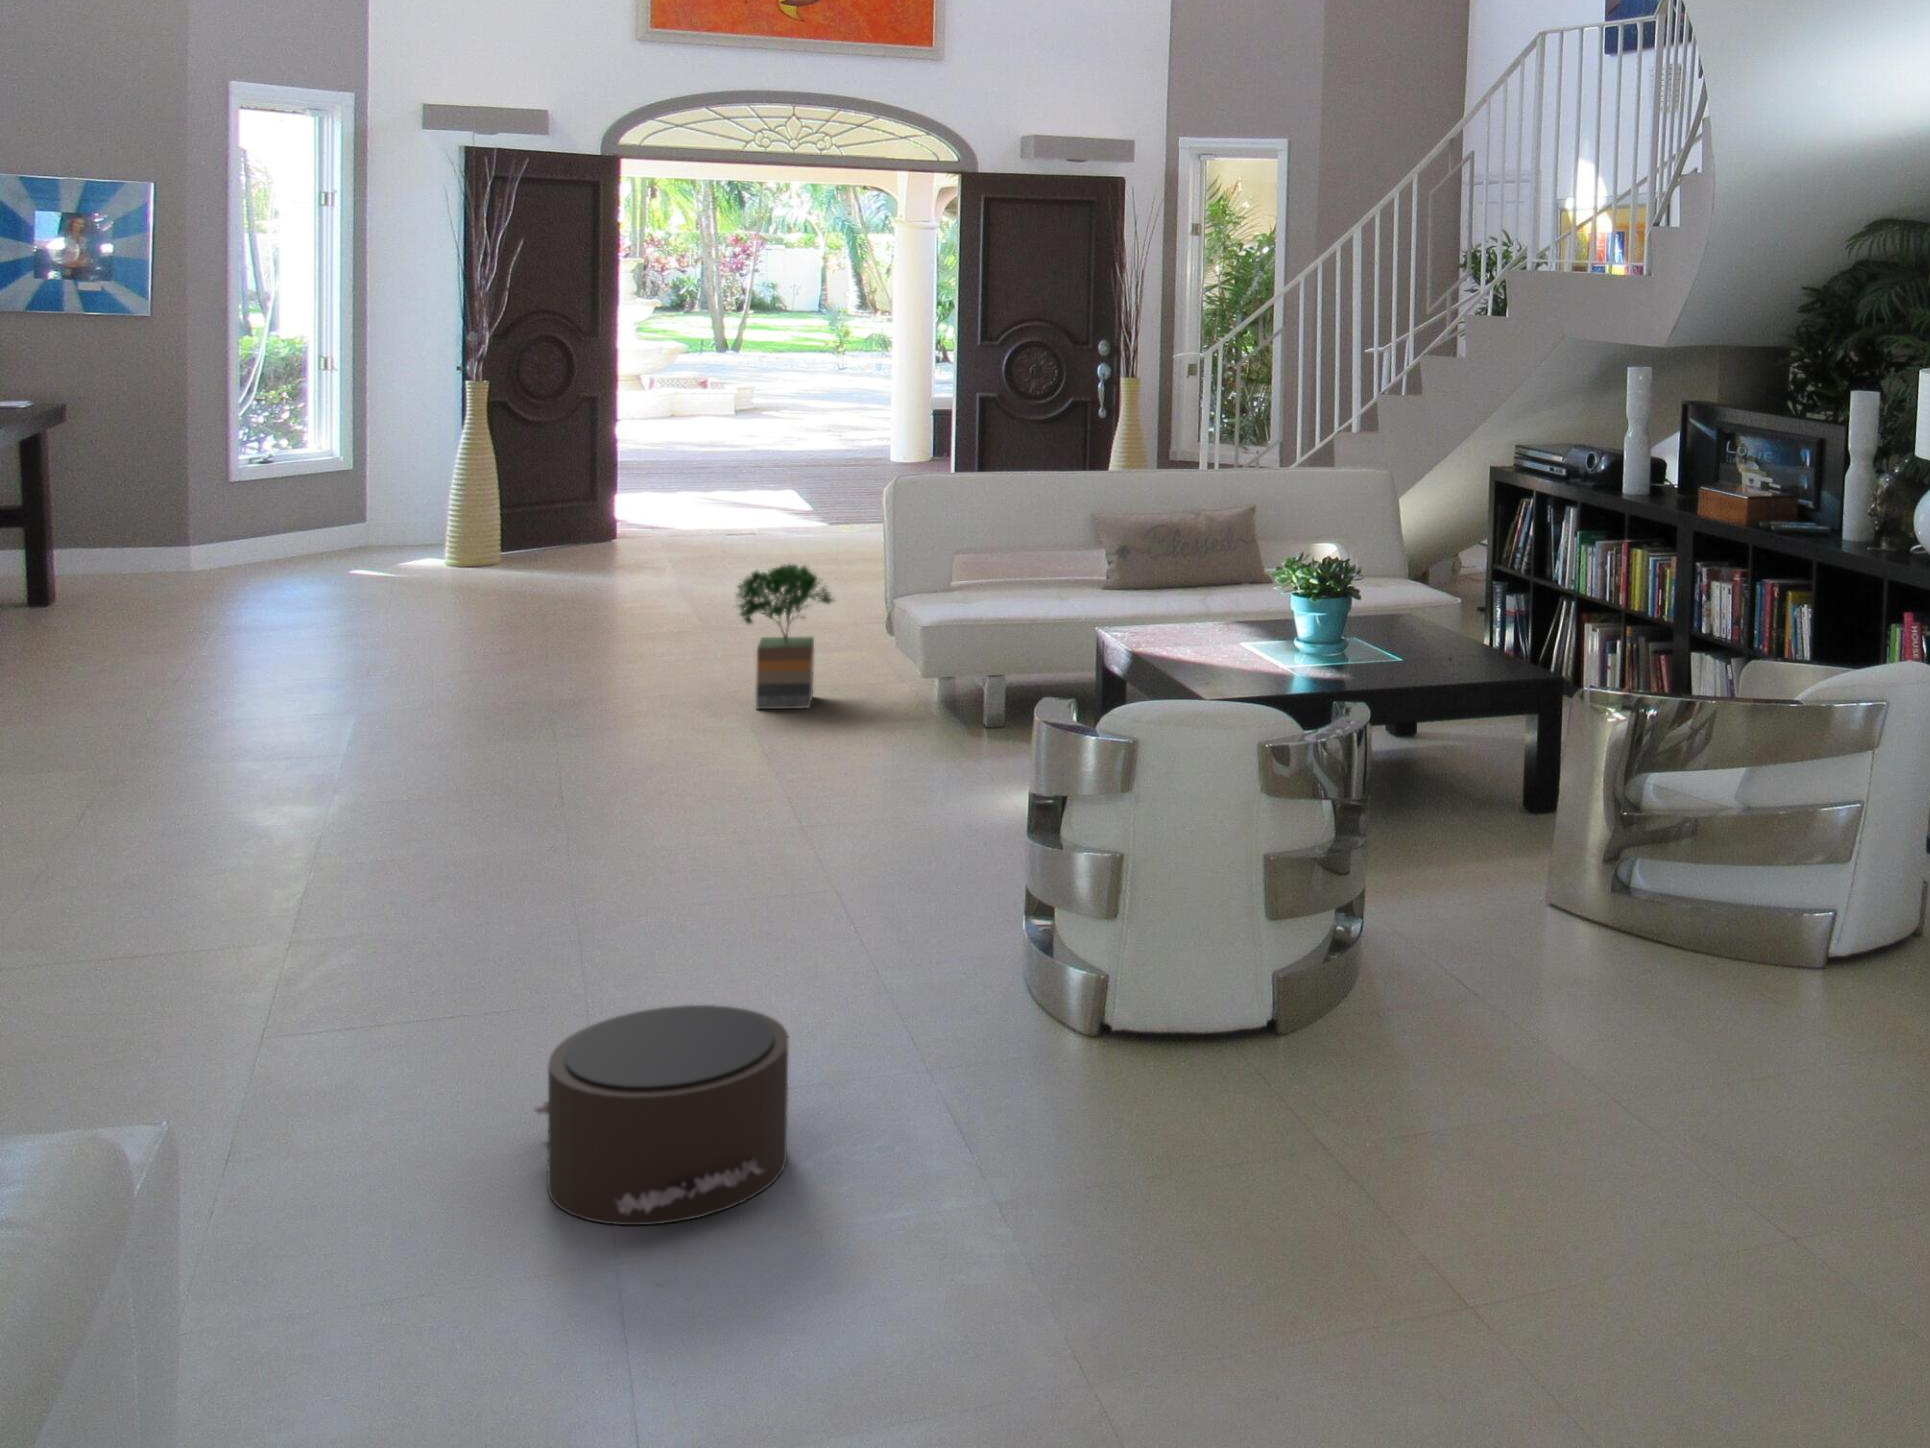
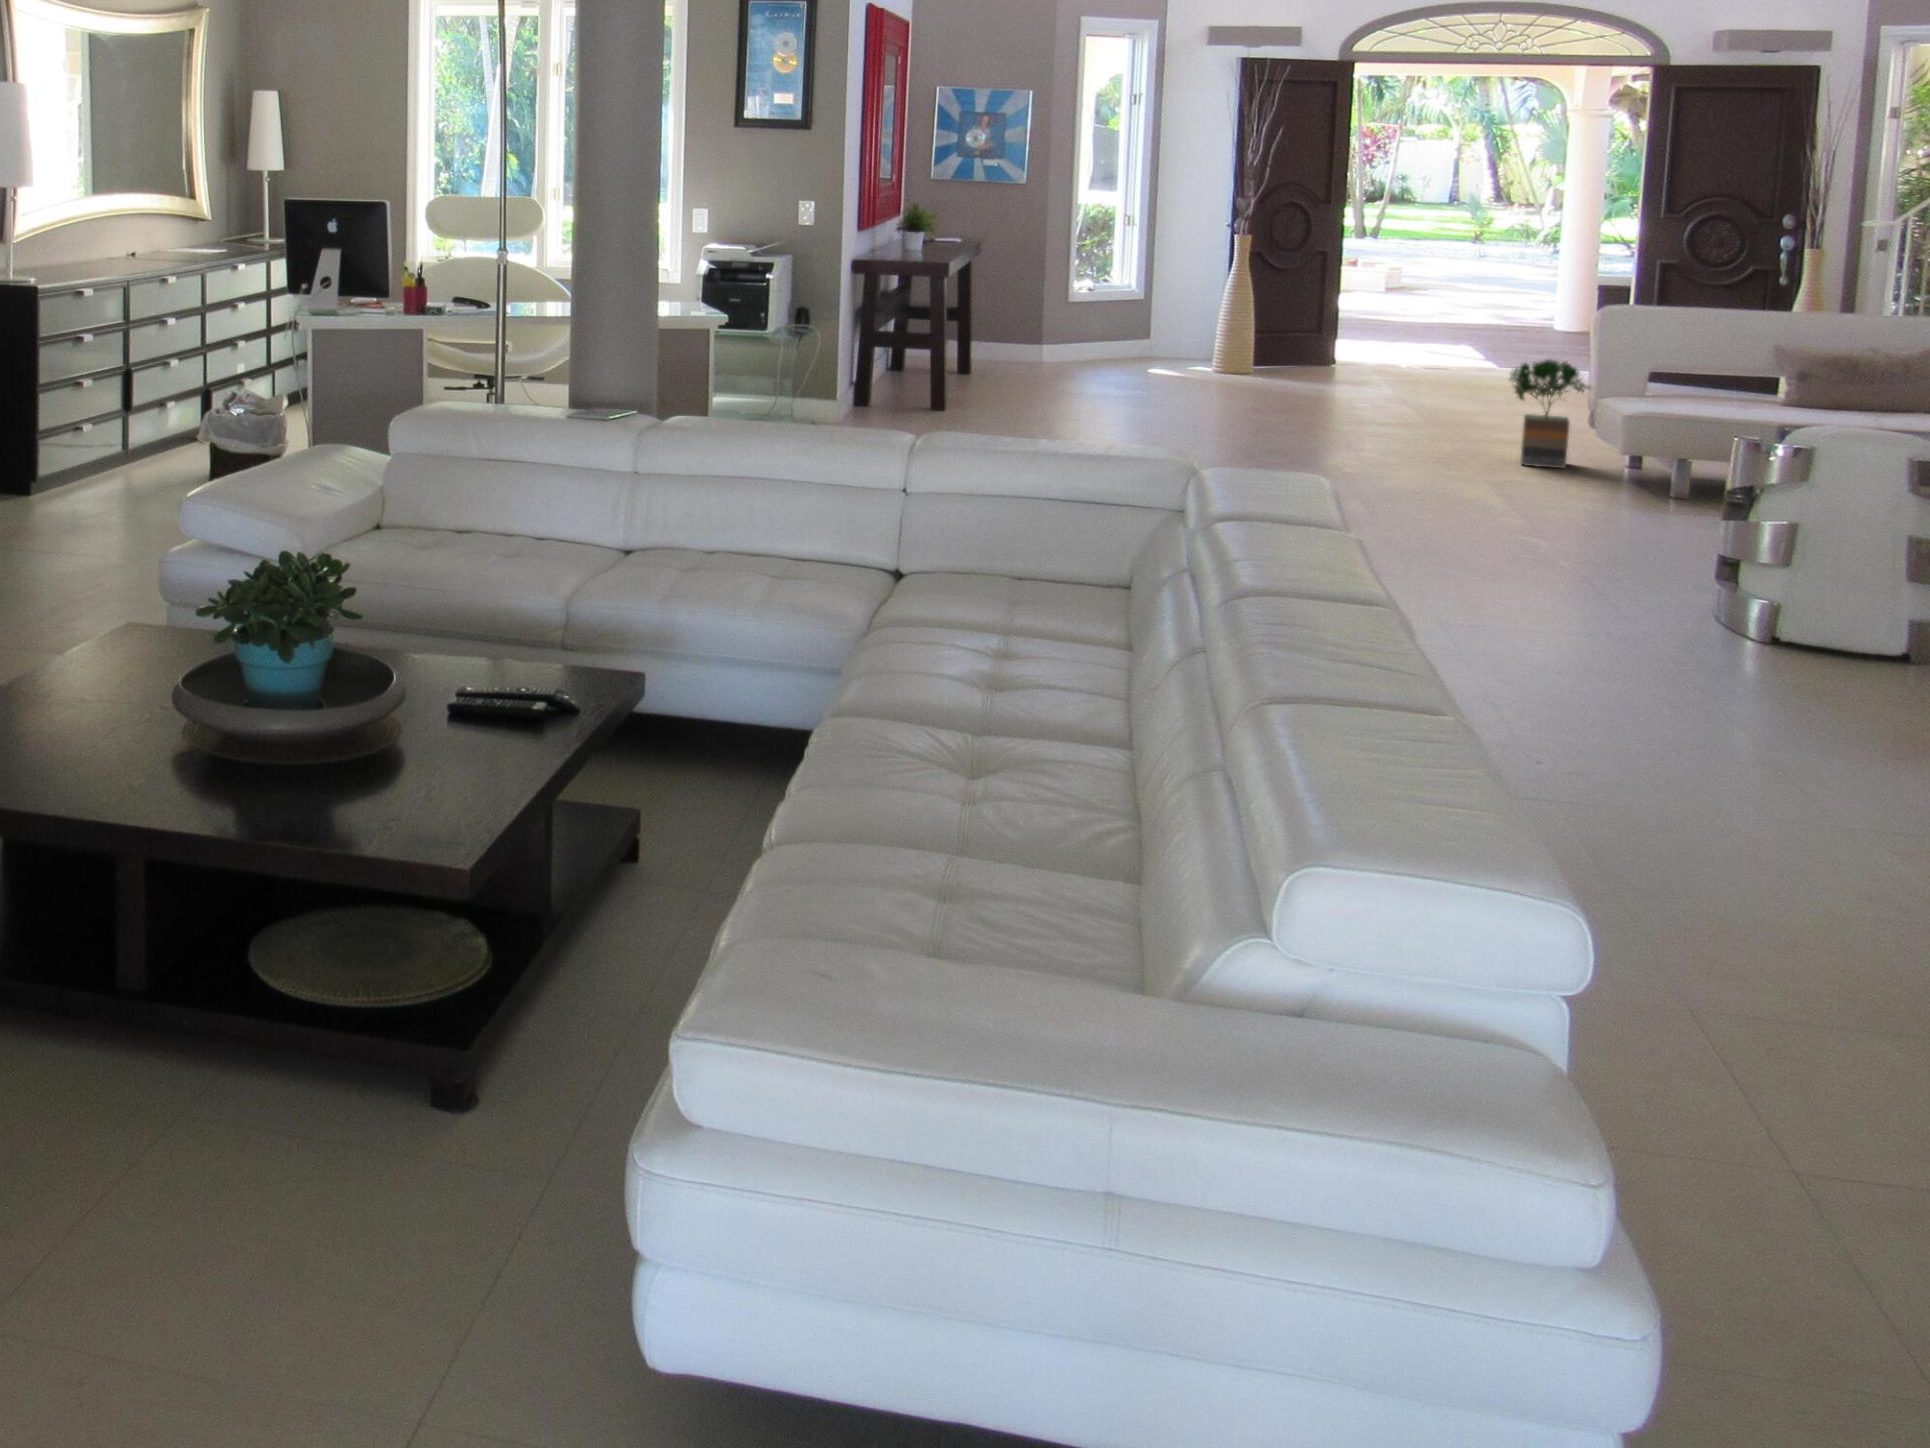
pouf: present [534,1005,788,1225] -> none [1512,563,1697,673]

